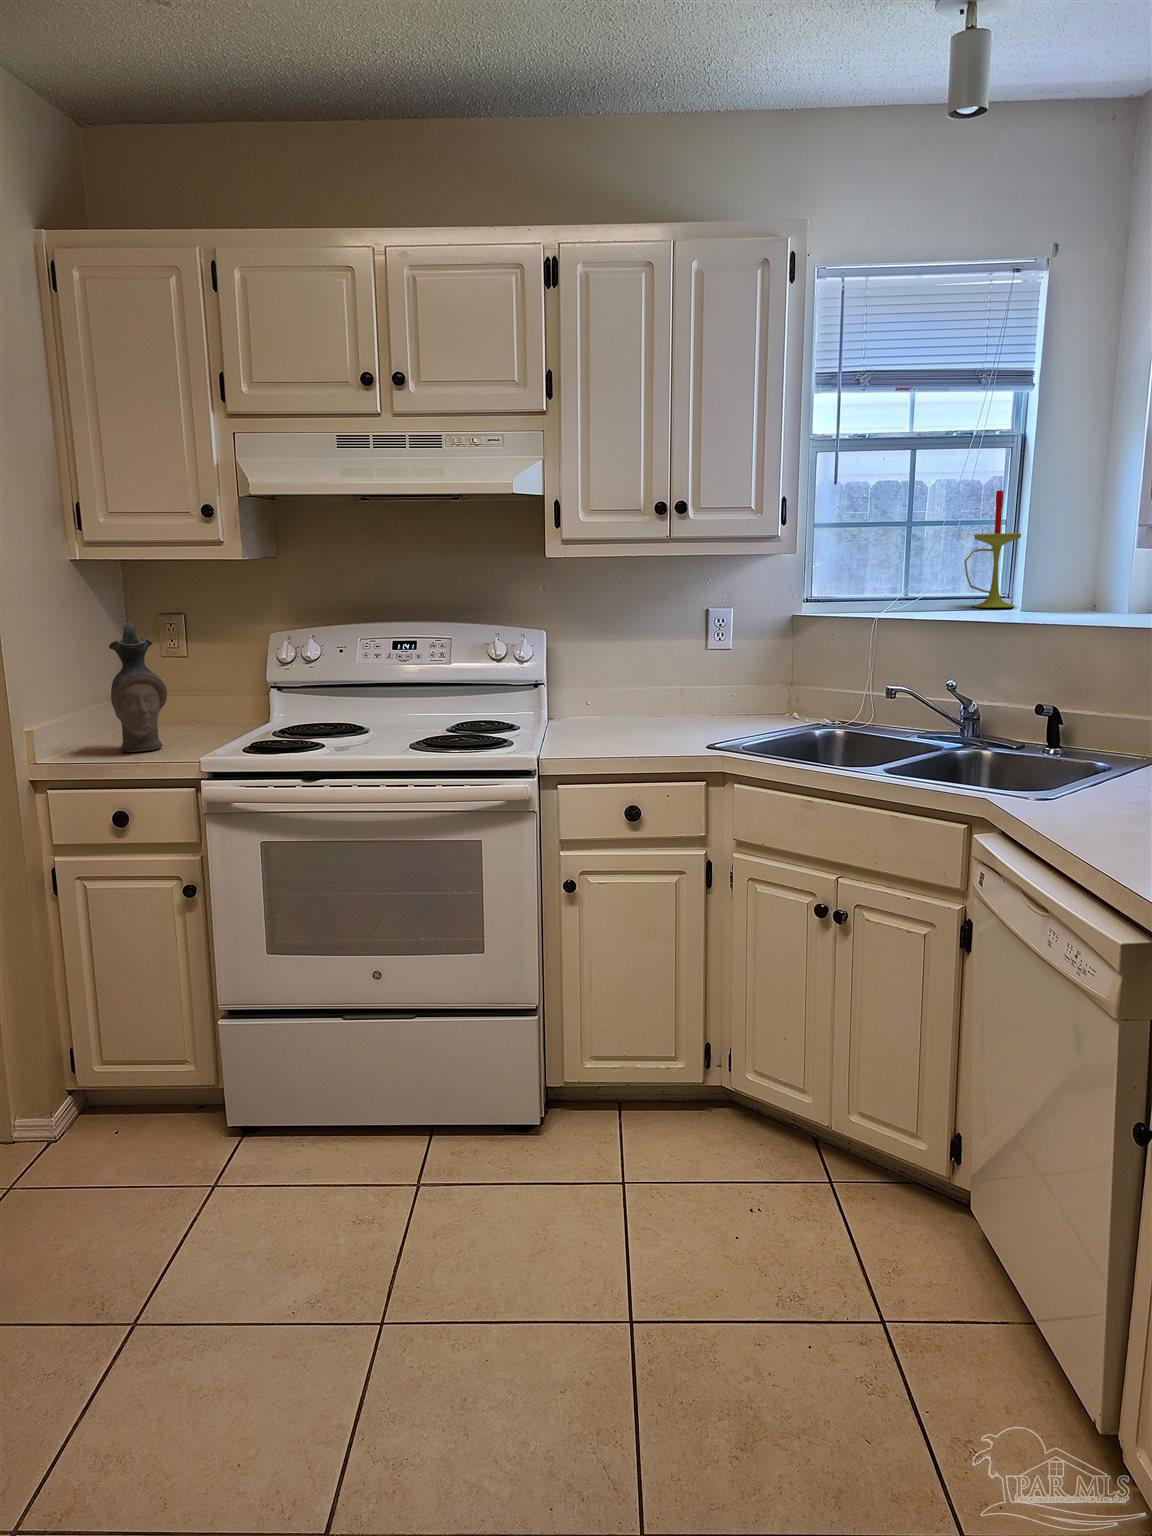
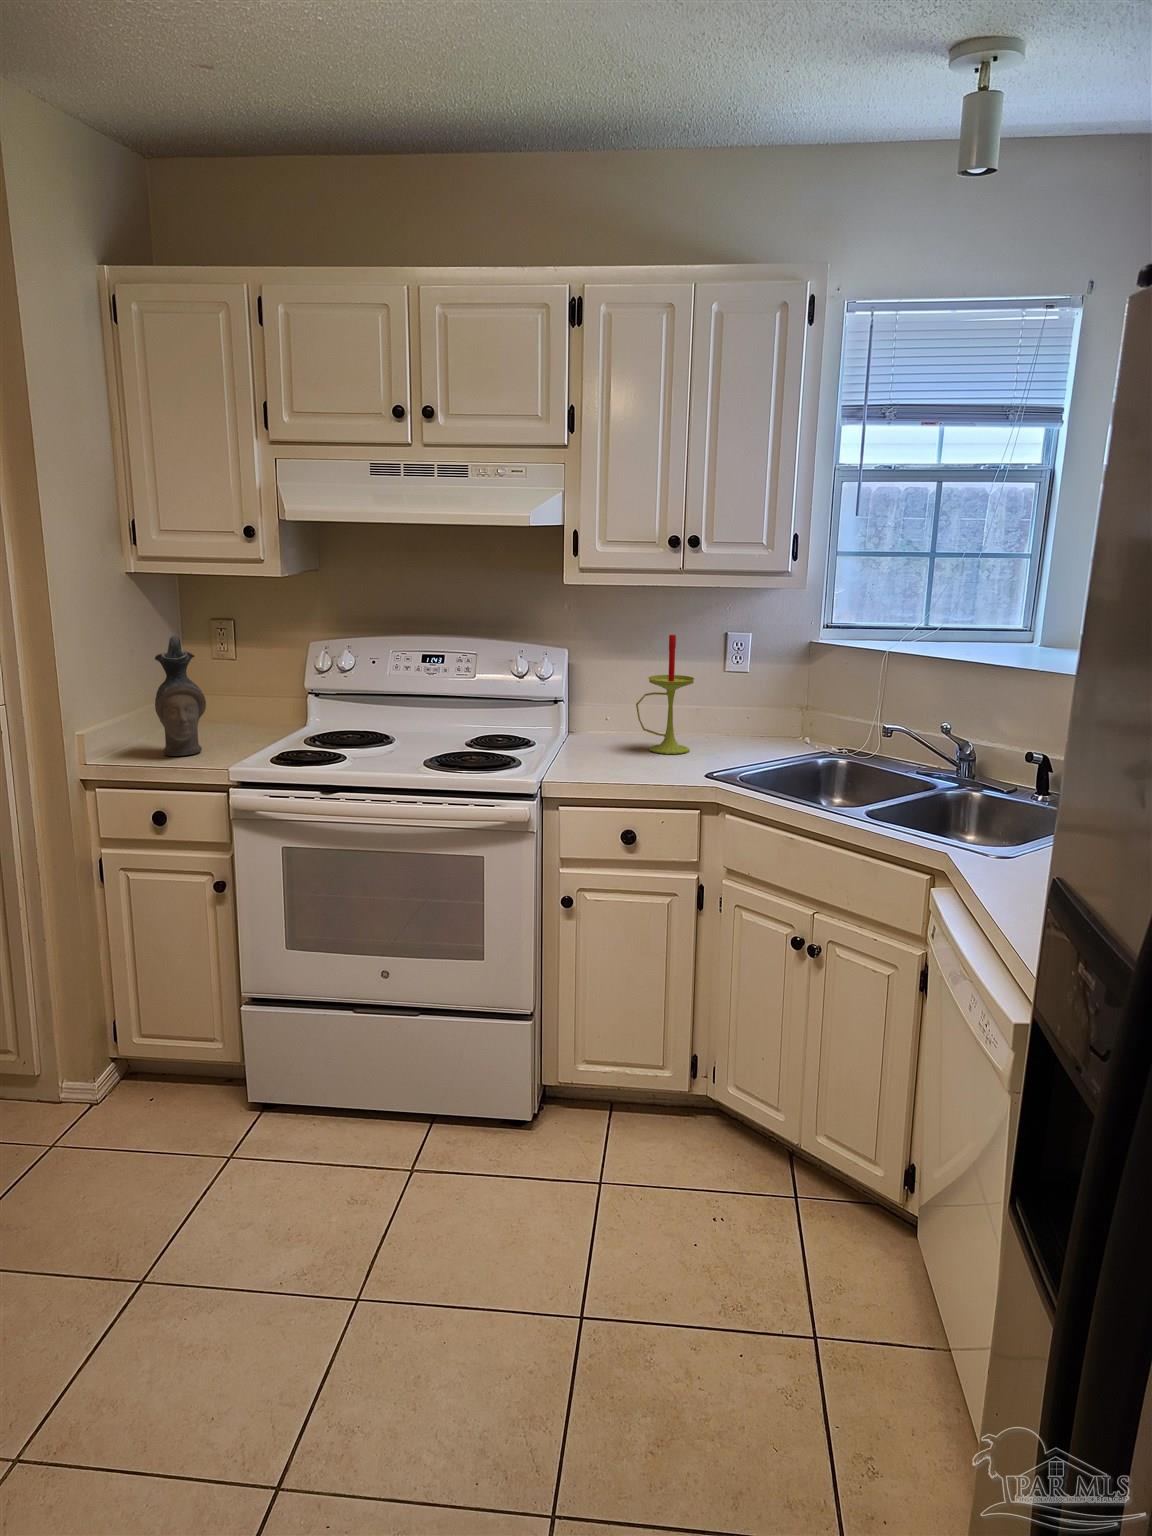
candle: present [964,490,1021,608] -> present [636,635,695,754]

